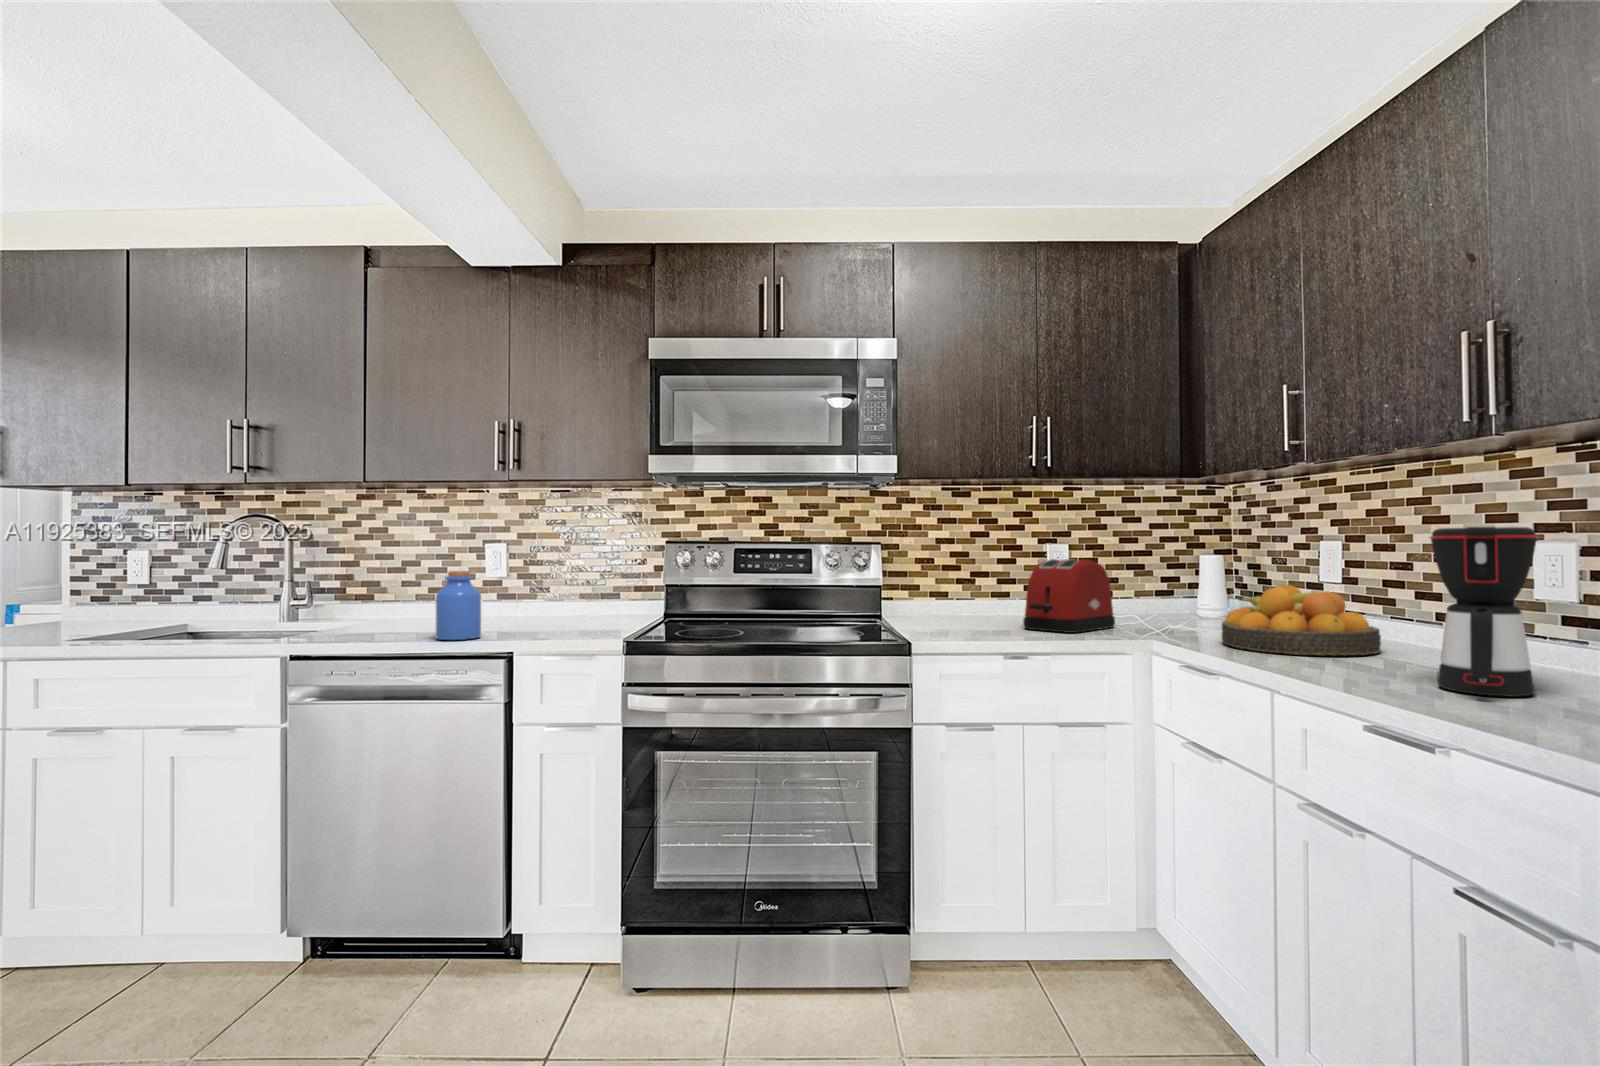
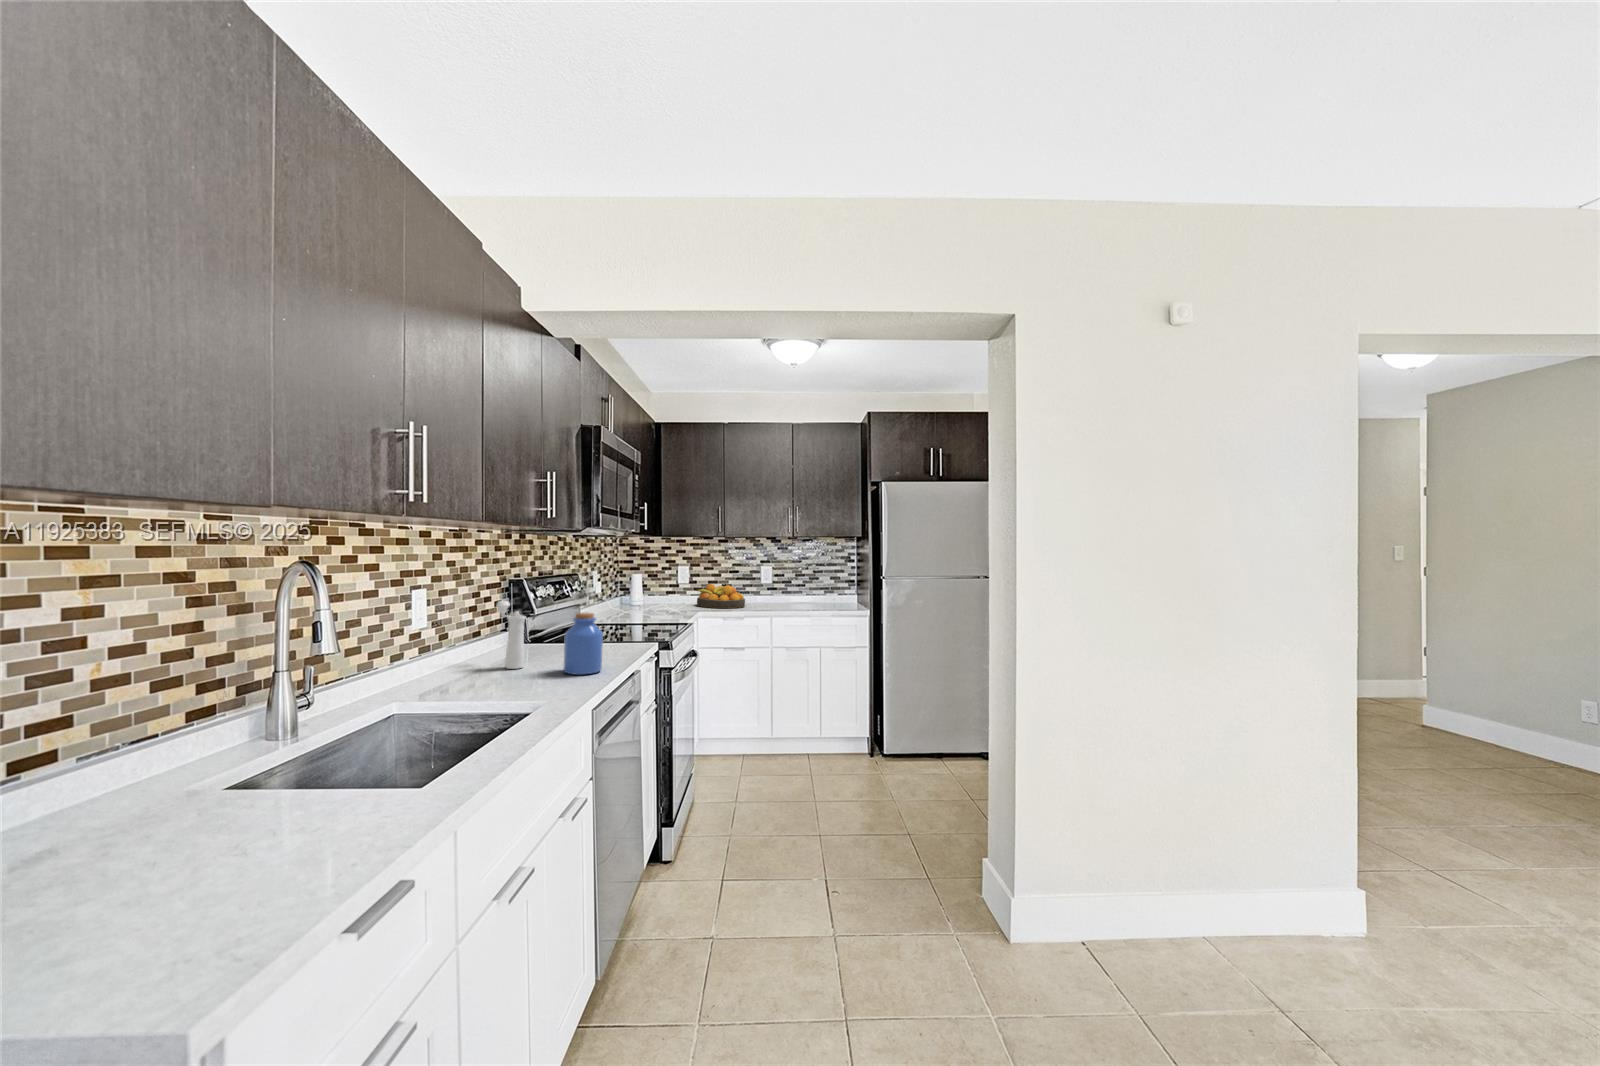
coffee maker: present [1430,527,1538,697] -> none [782,568,817,609]
toaster: present [1023,559,1115,633] -> none [622,577,665,613]
pepper mill: none [493,561,543,630] -> present [496,601,526,669]

